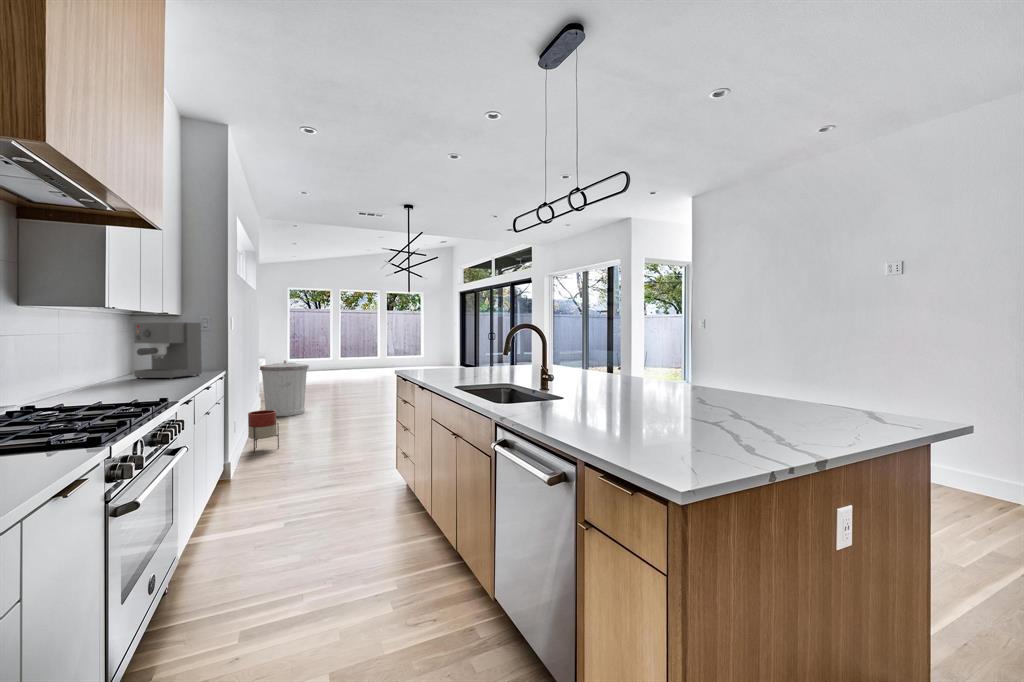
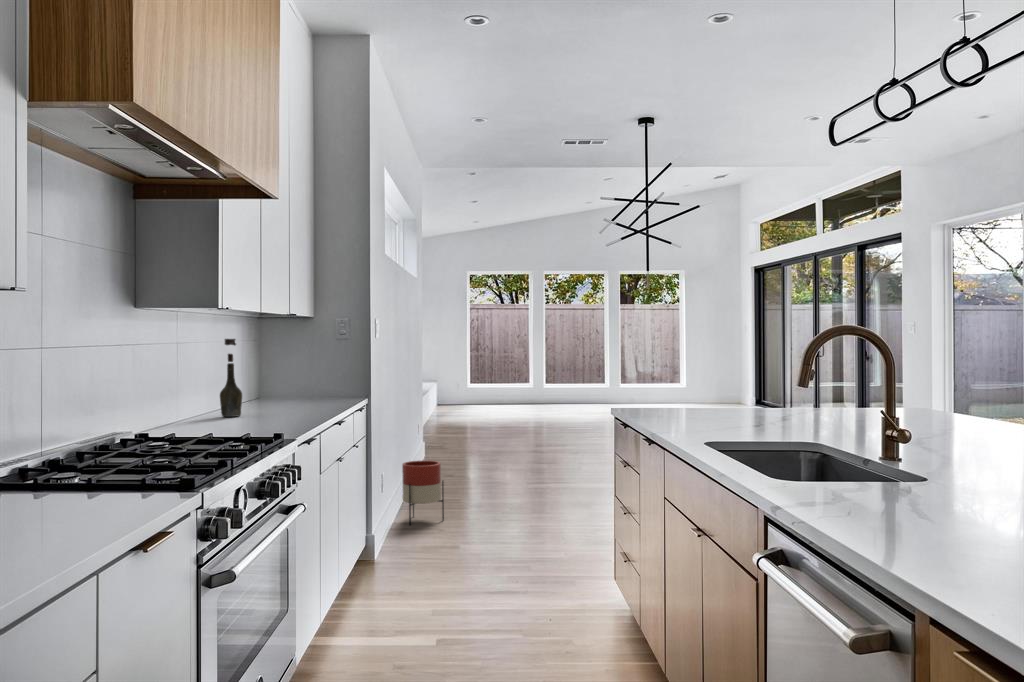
coffee maker: present [134,322,202,379] -> none [257,328,337,407]
bottle: none [103,330,124,388] -> present [220,339,242,417]
trash can: present [260,360,309,416] -> none [424,385,493,472]

